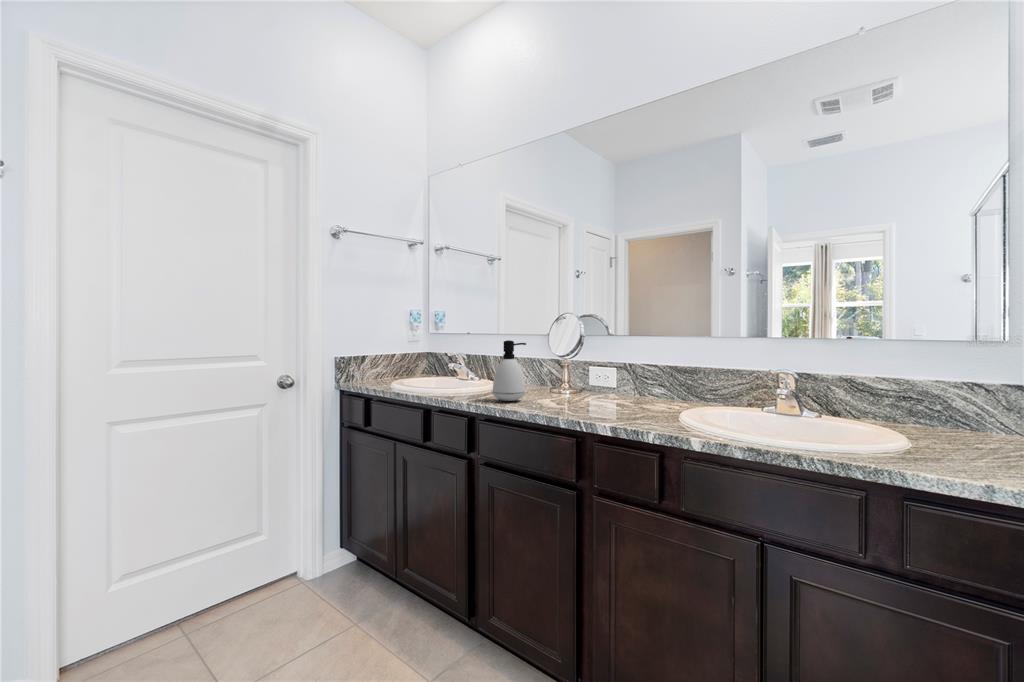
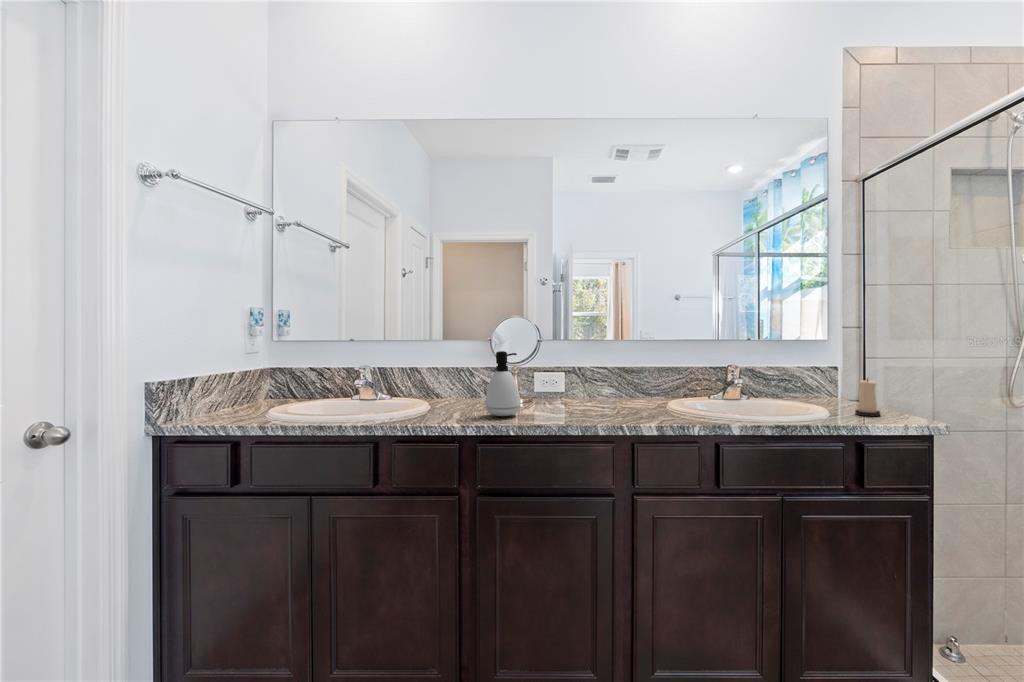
candle: none [938,400,988,463] -> present [855,378,880,416]

